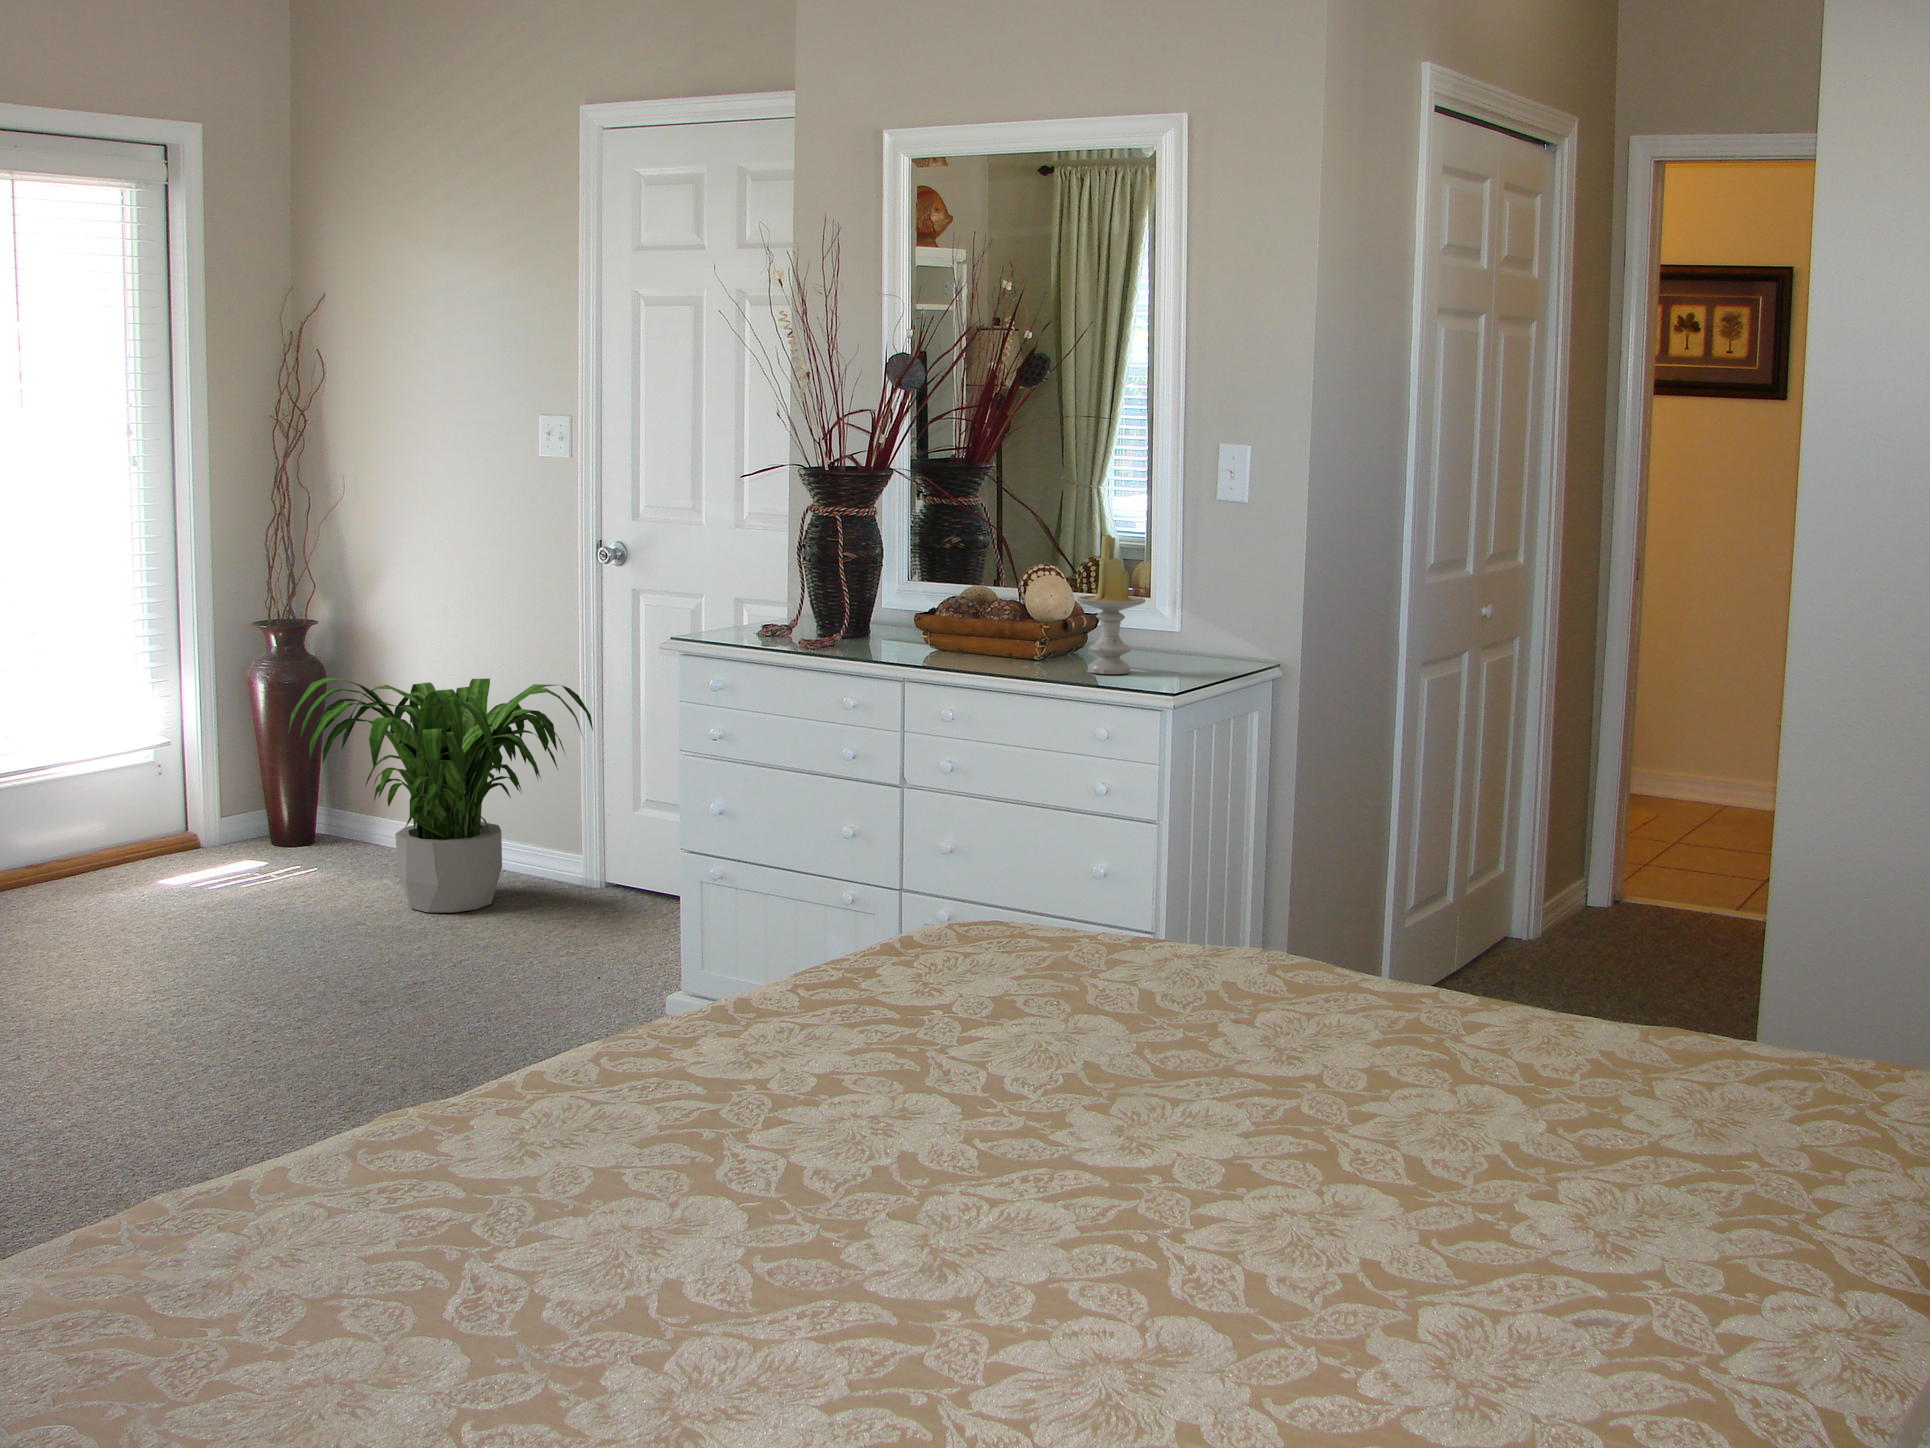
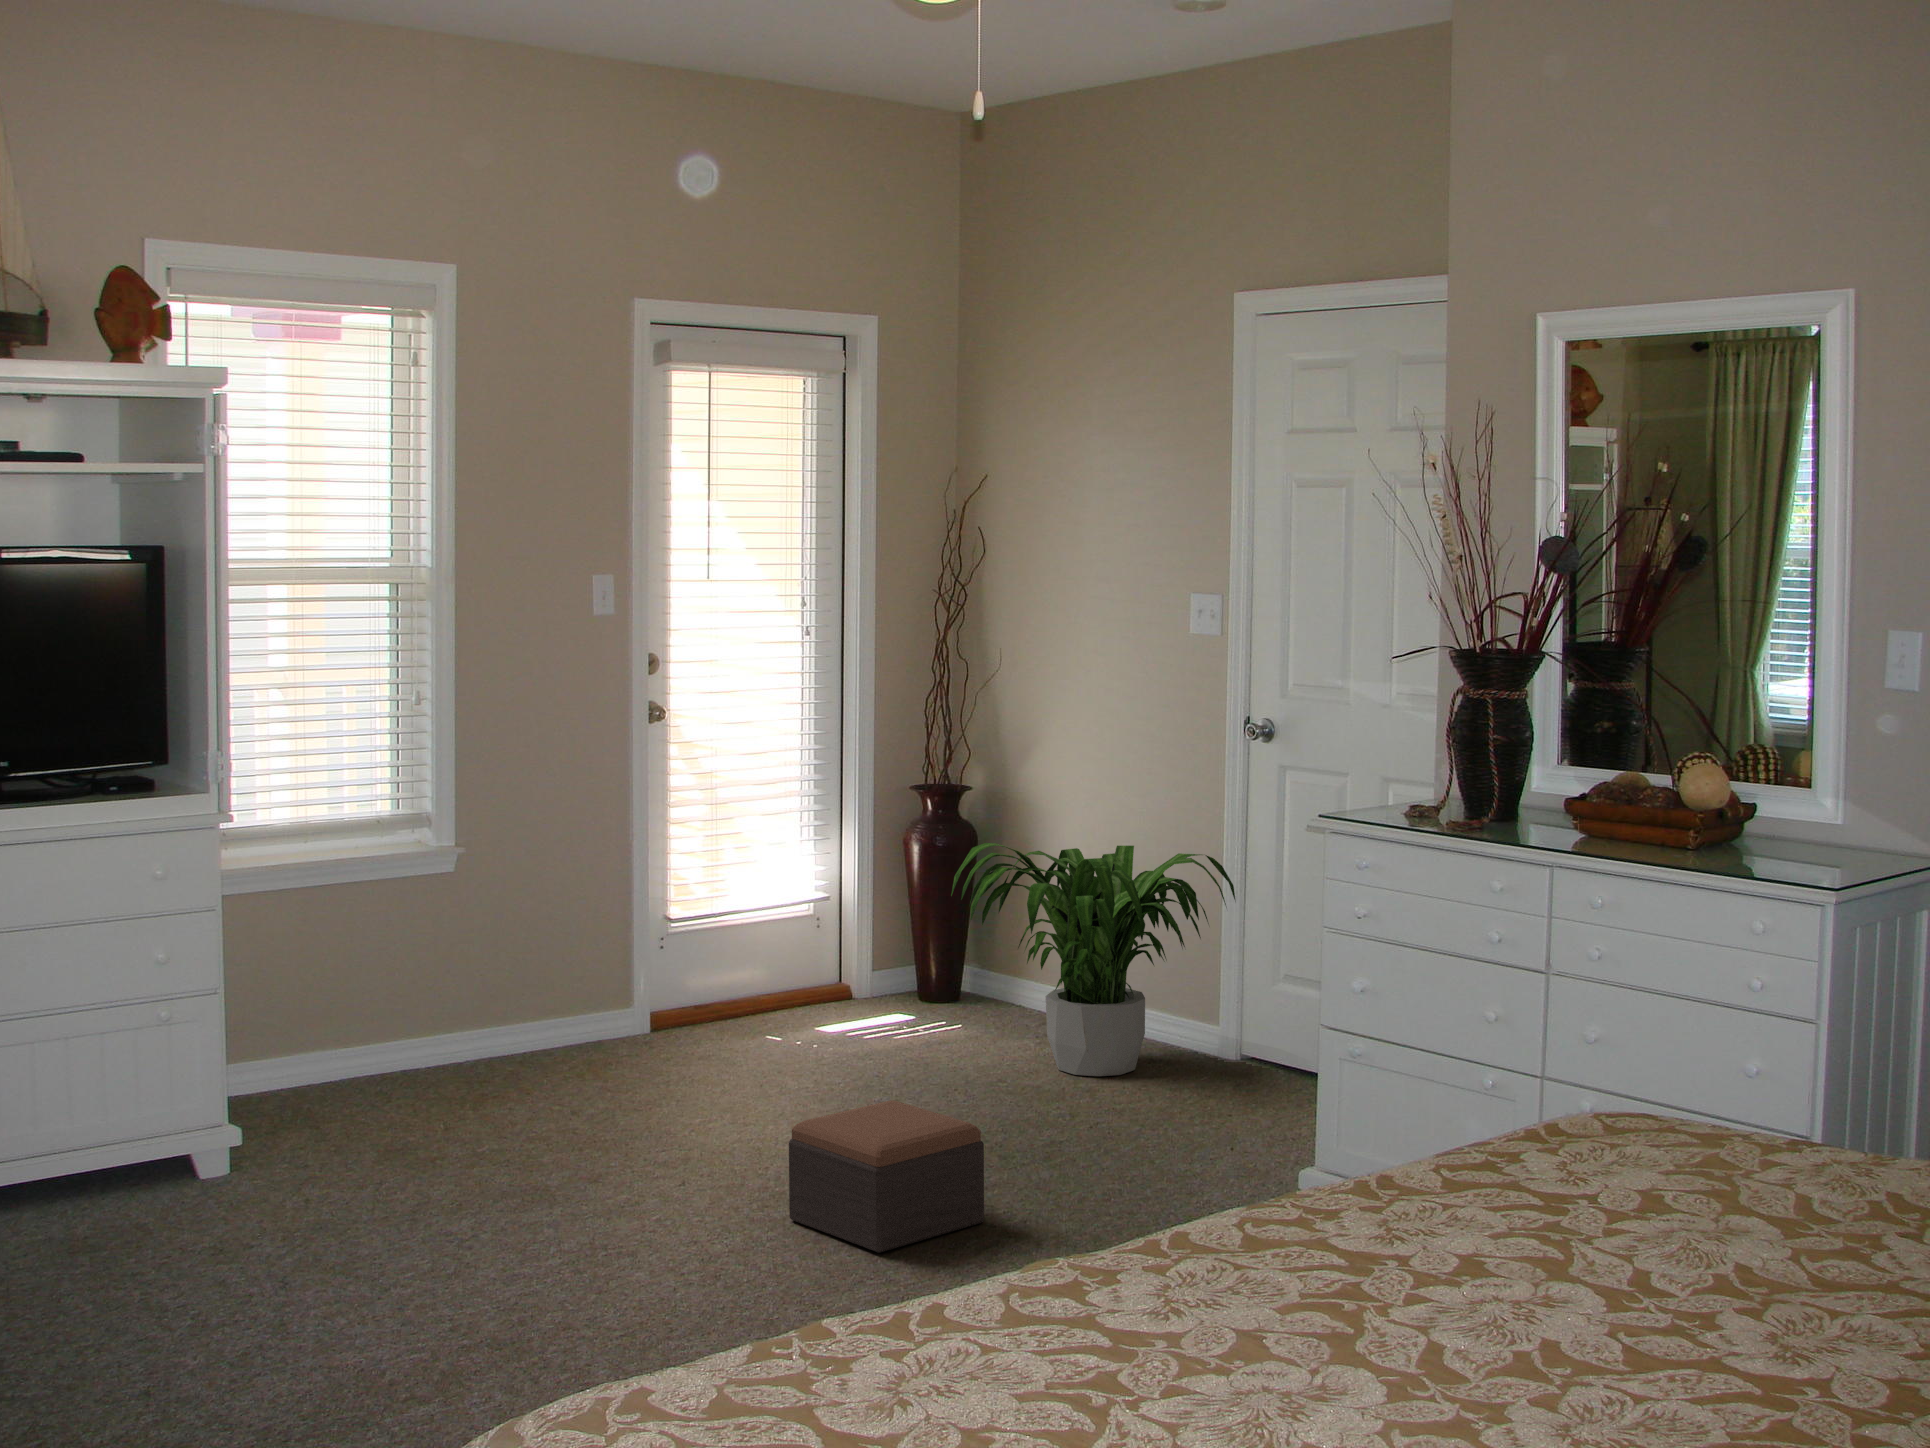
candle: present [1077,535,1145,674] -> none [1730,729,1802,869]
footstool: none [59,958,302,1134] -> present [789,1100,984,1253]

